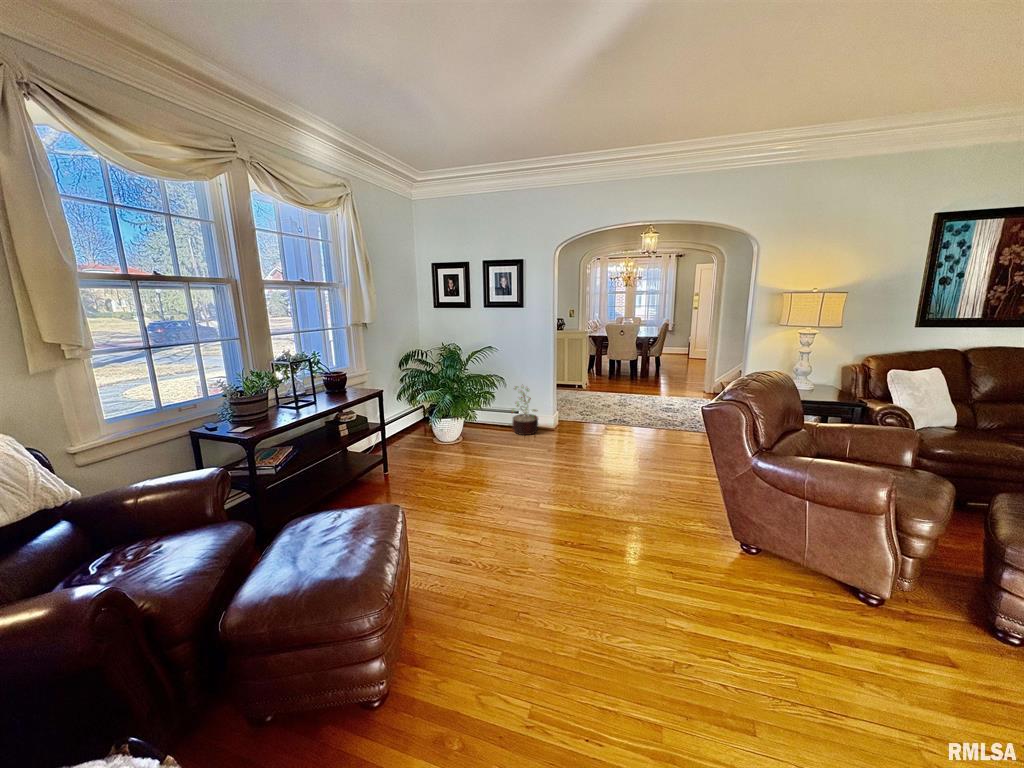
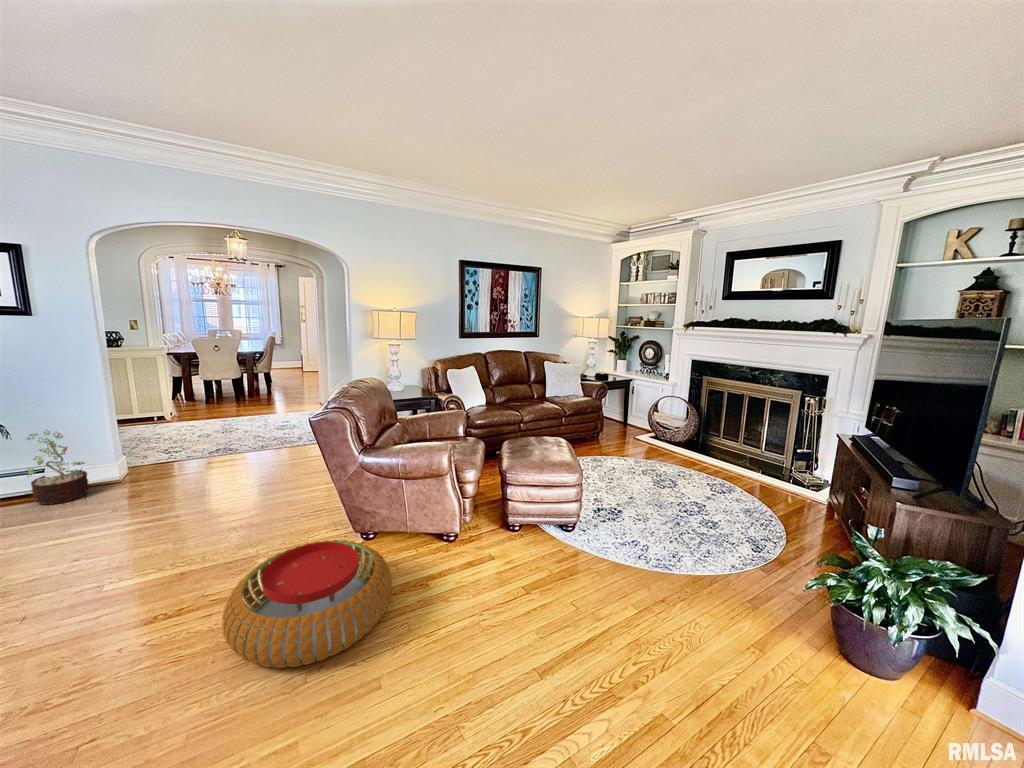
pouf: none [609,530,781,666] -> present [222,540,392,668]

